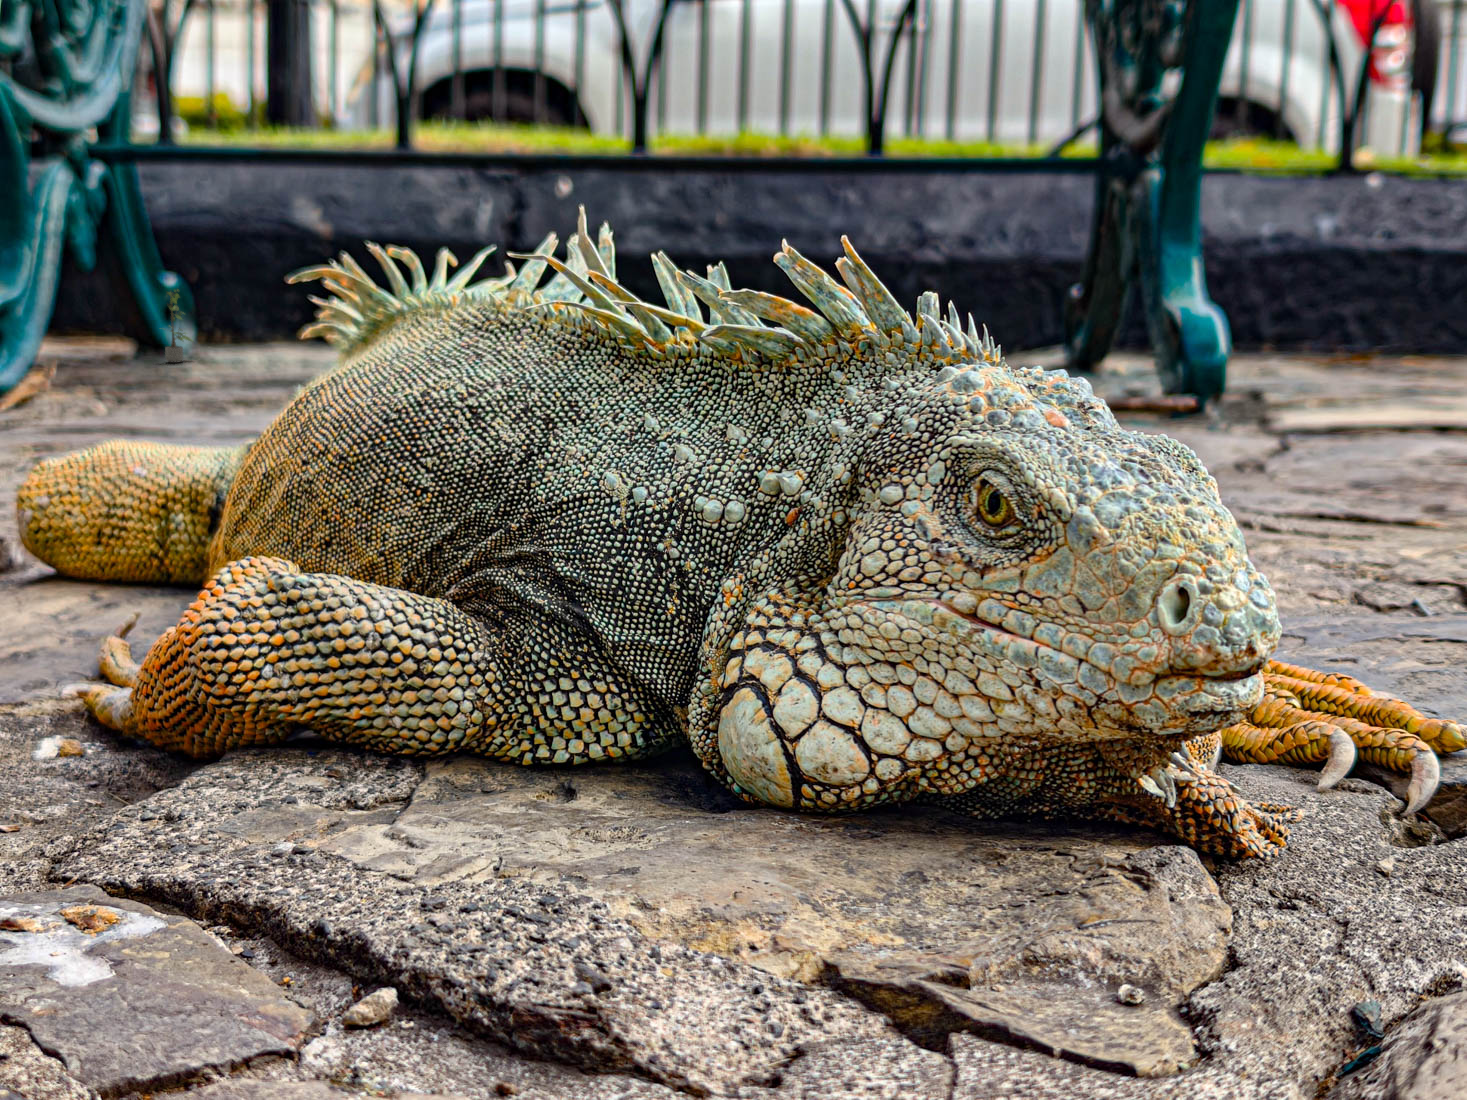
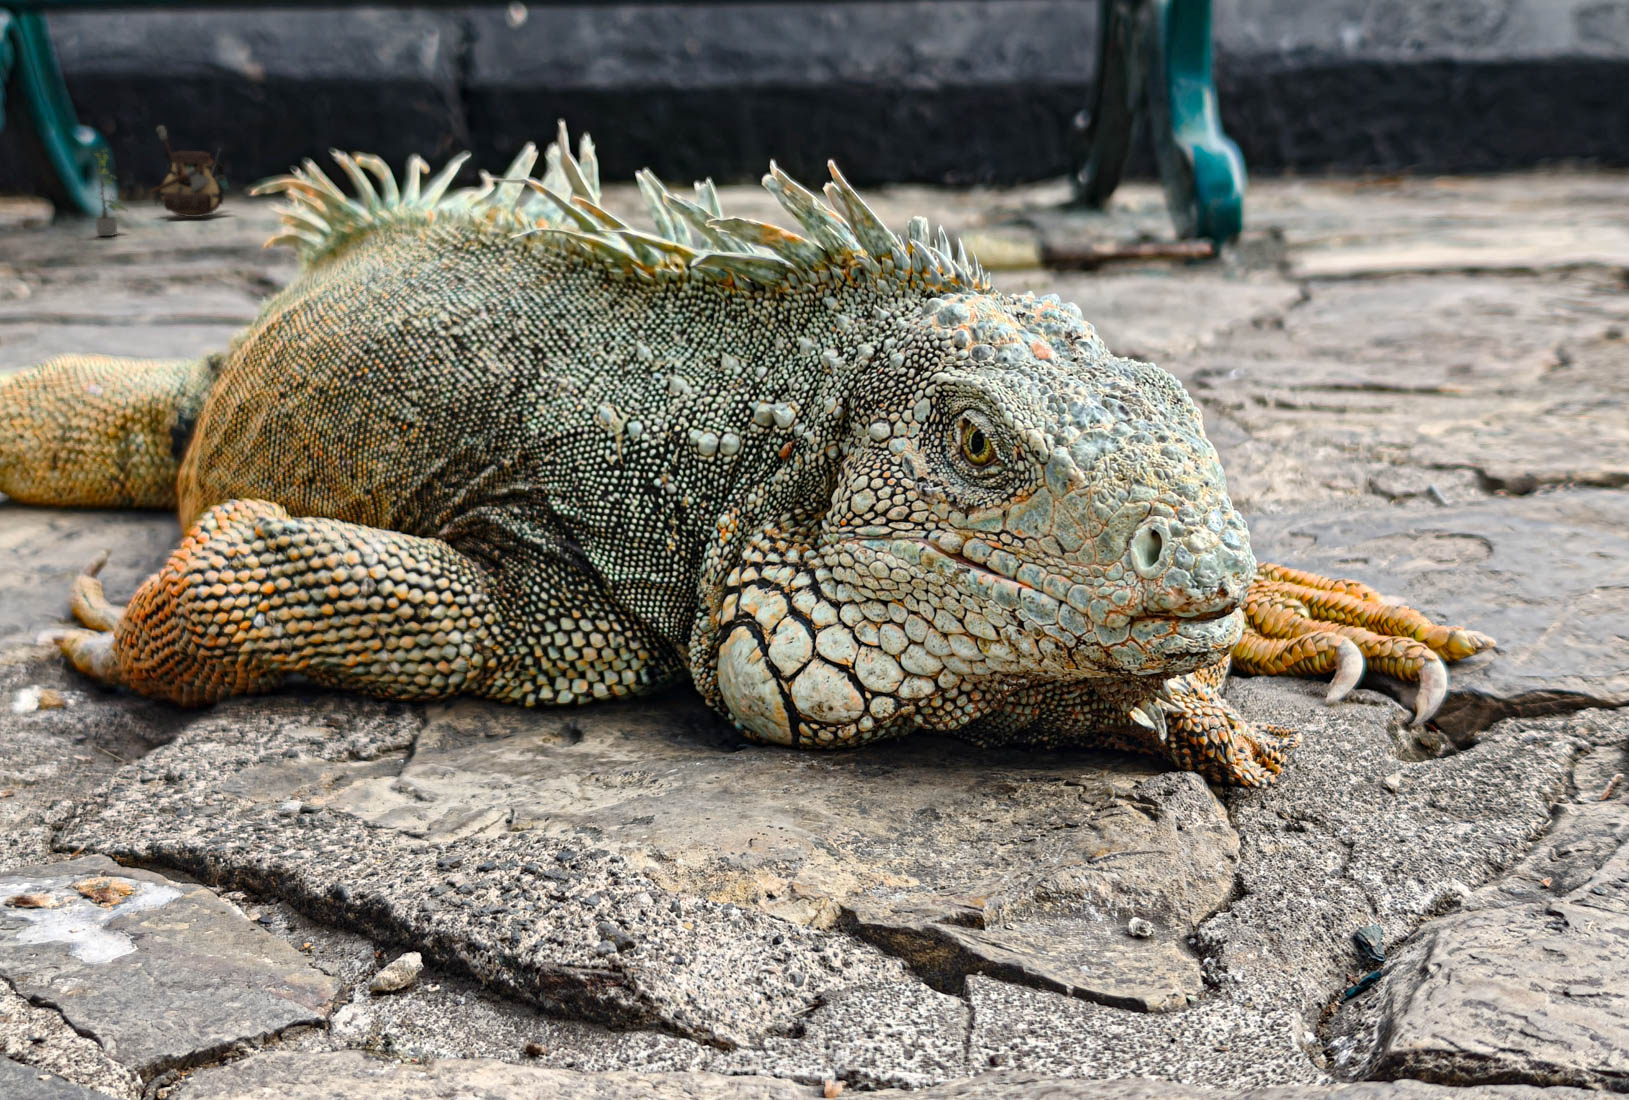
backpack: none [214,273,281,351] -> present [151,125,229,217]

